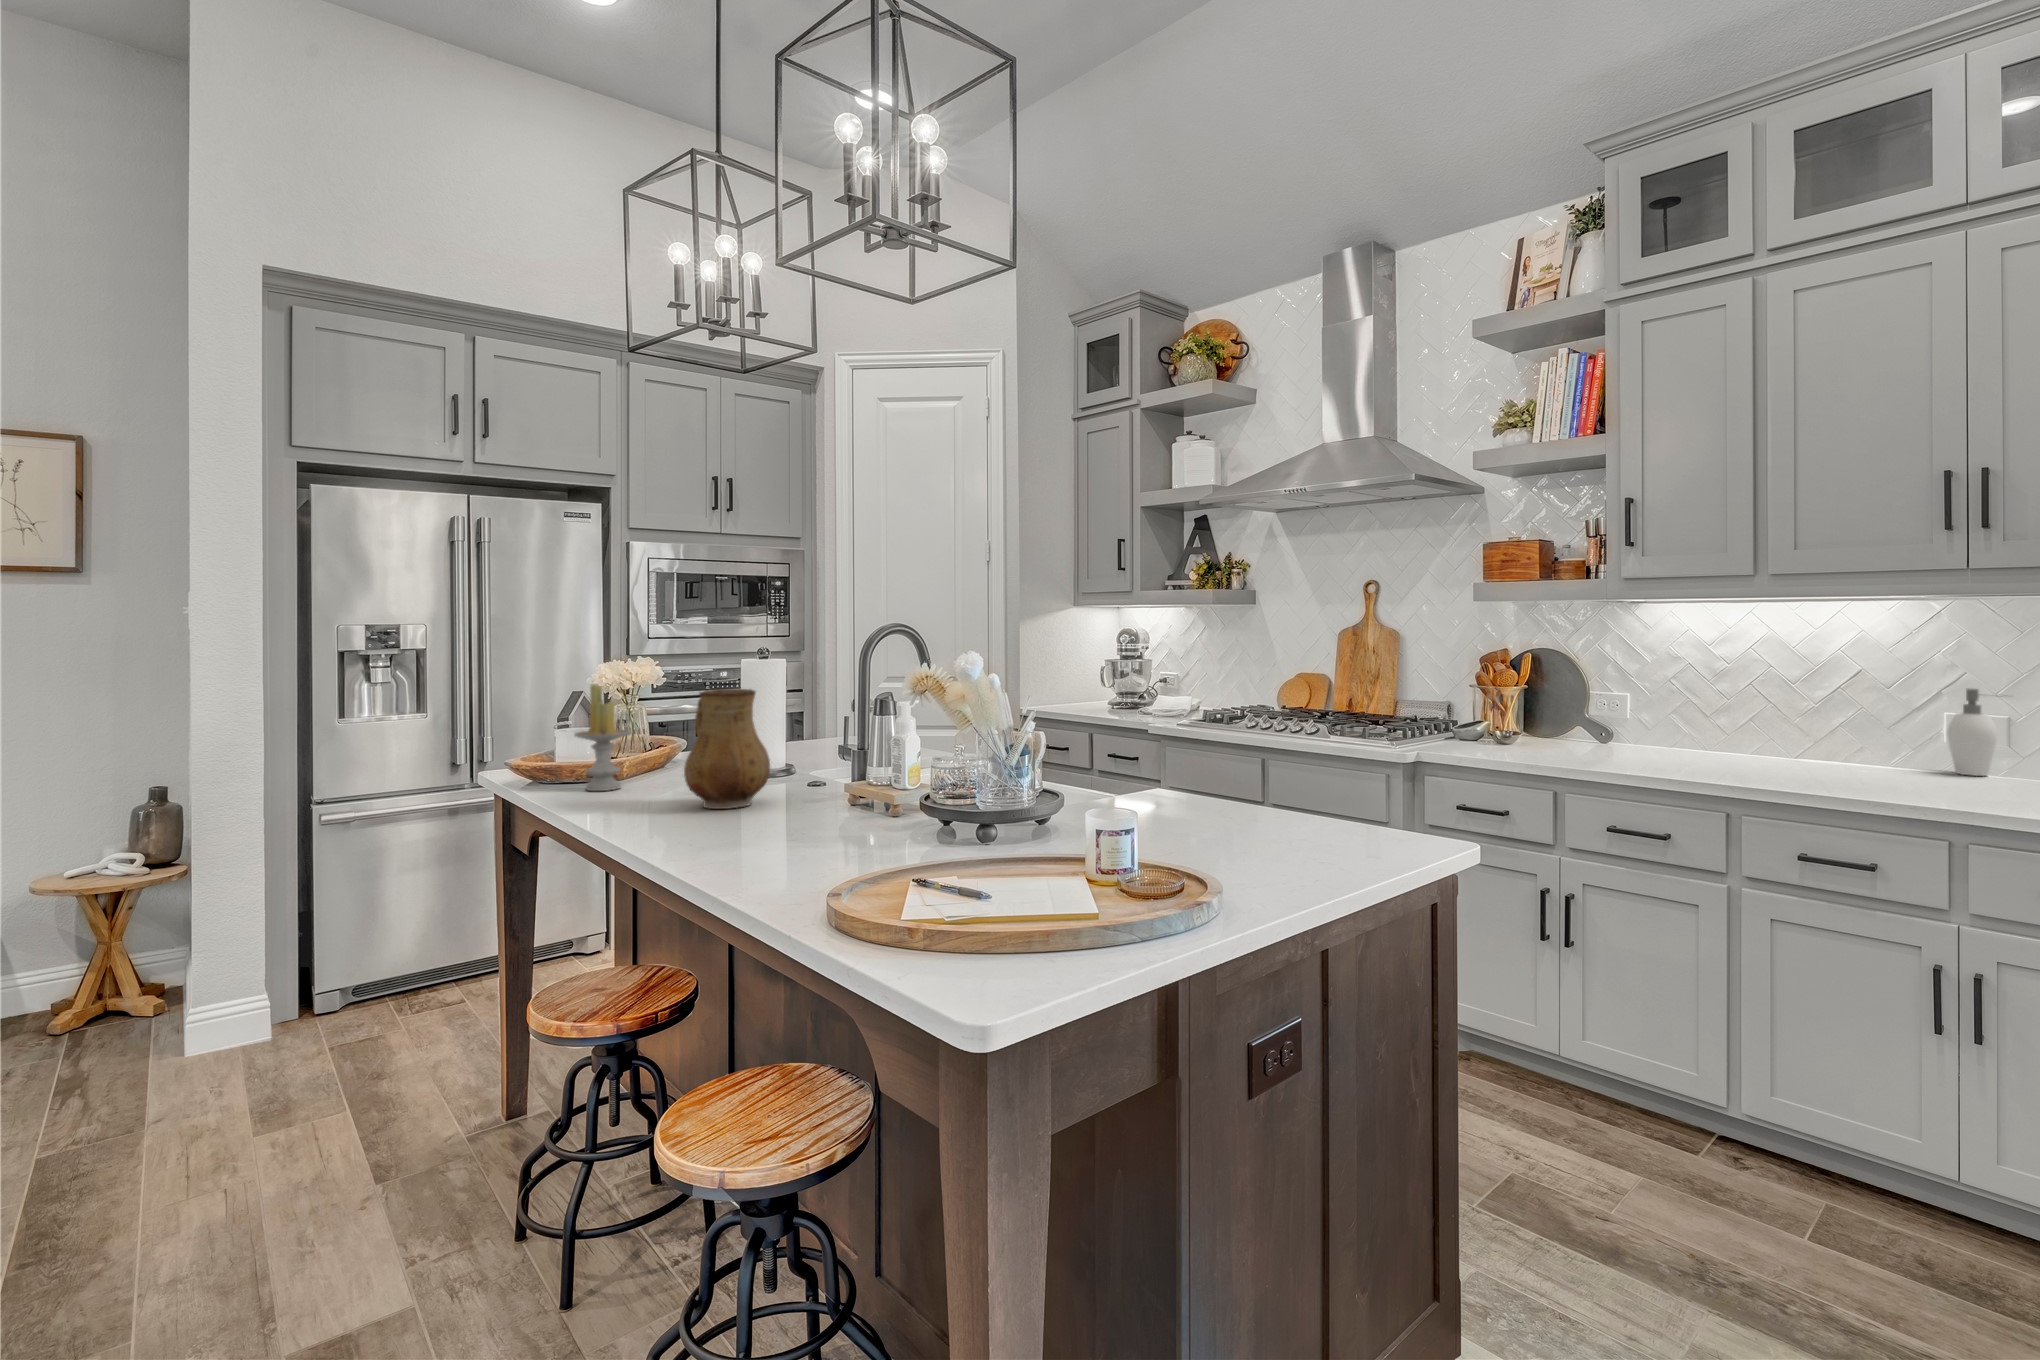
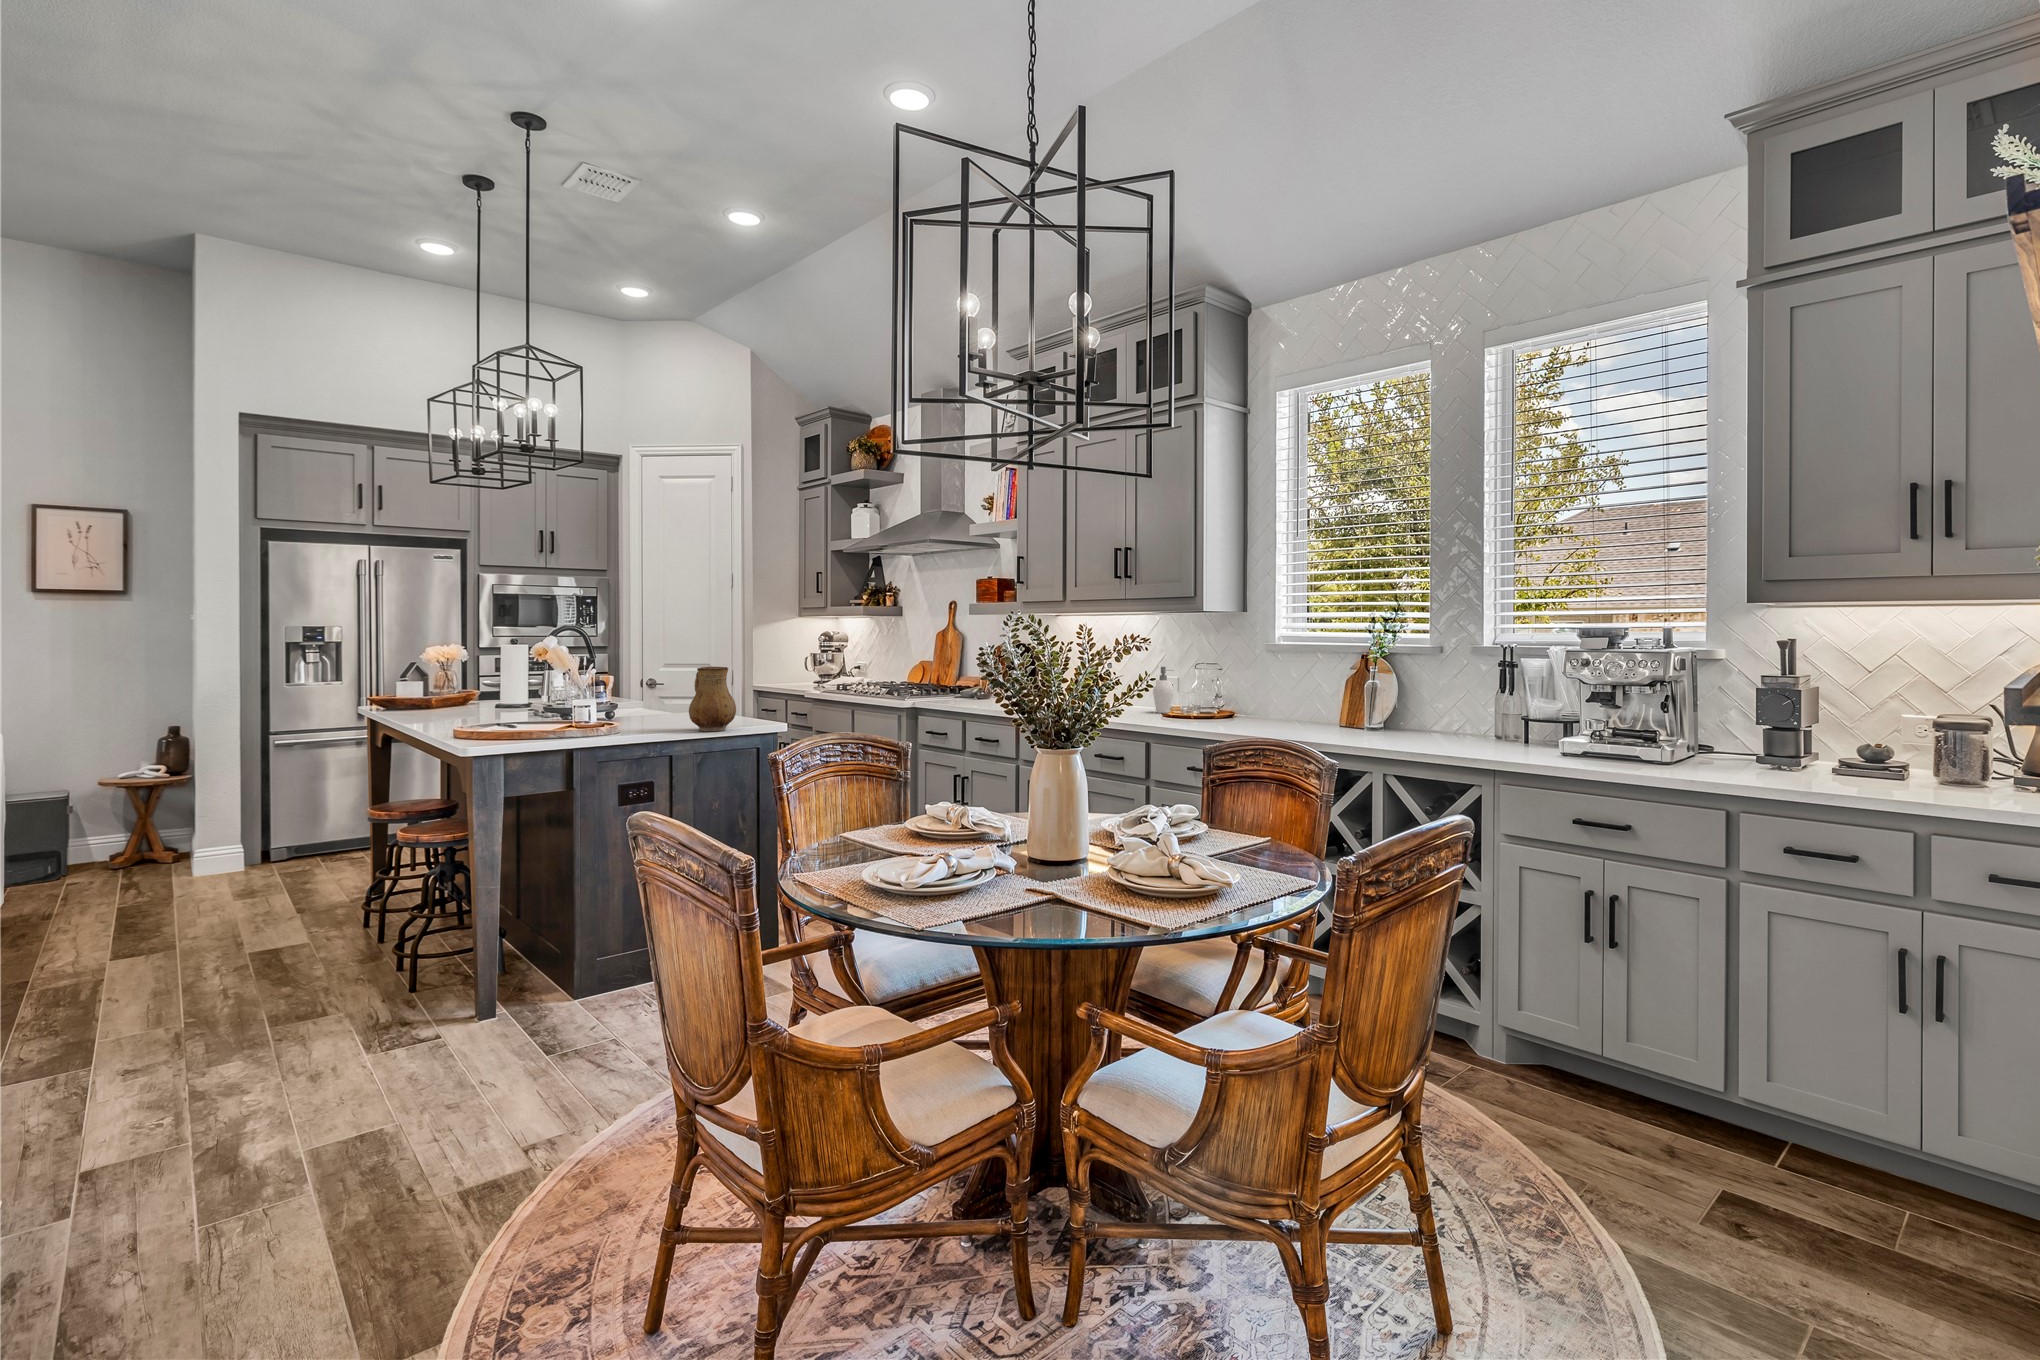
candle: present [574,684,631,791] -> none [399,660,433,715]
ceramic pitcher: present [684,689,770,809] -> present [689,667,736,731]

